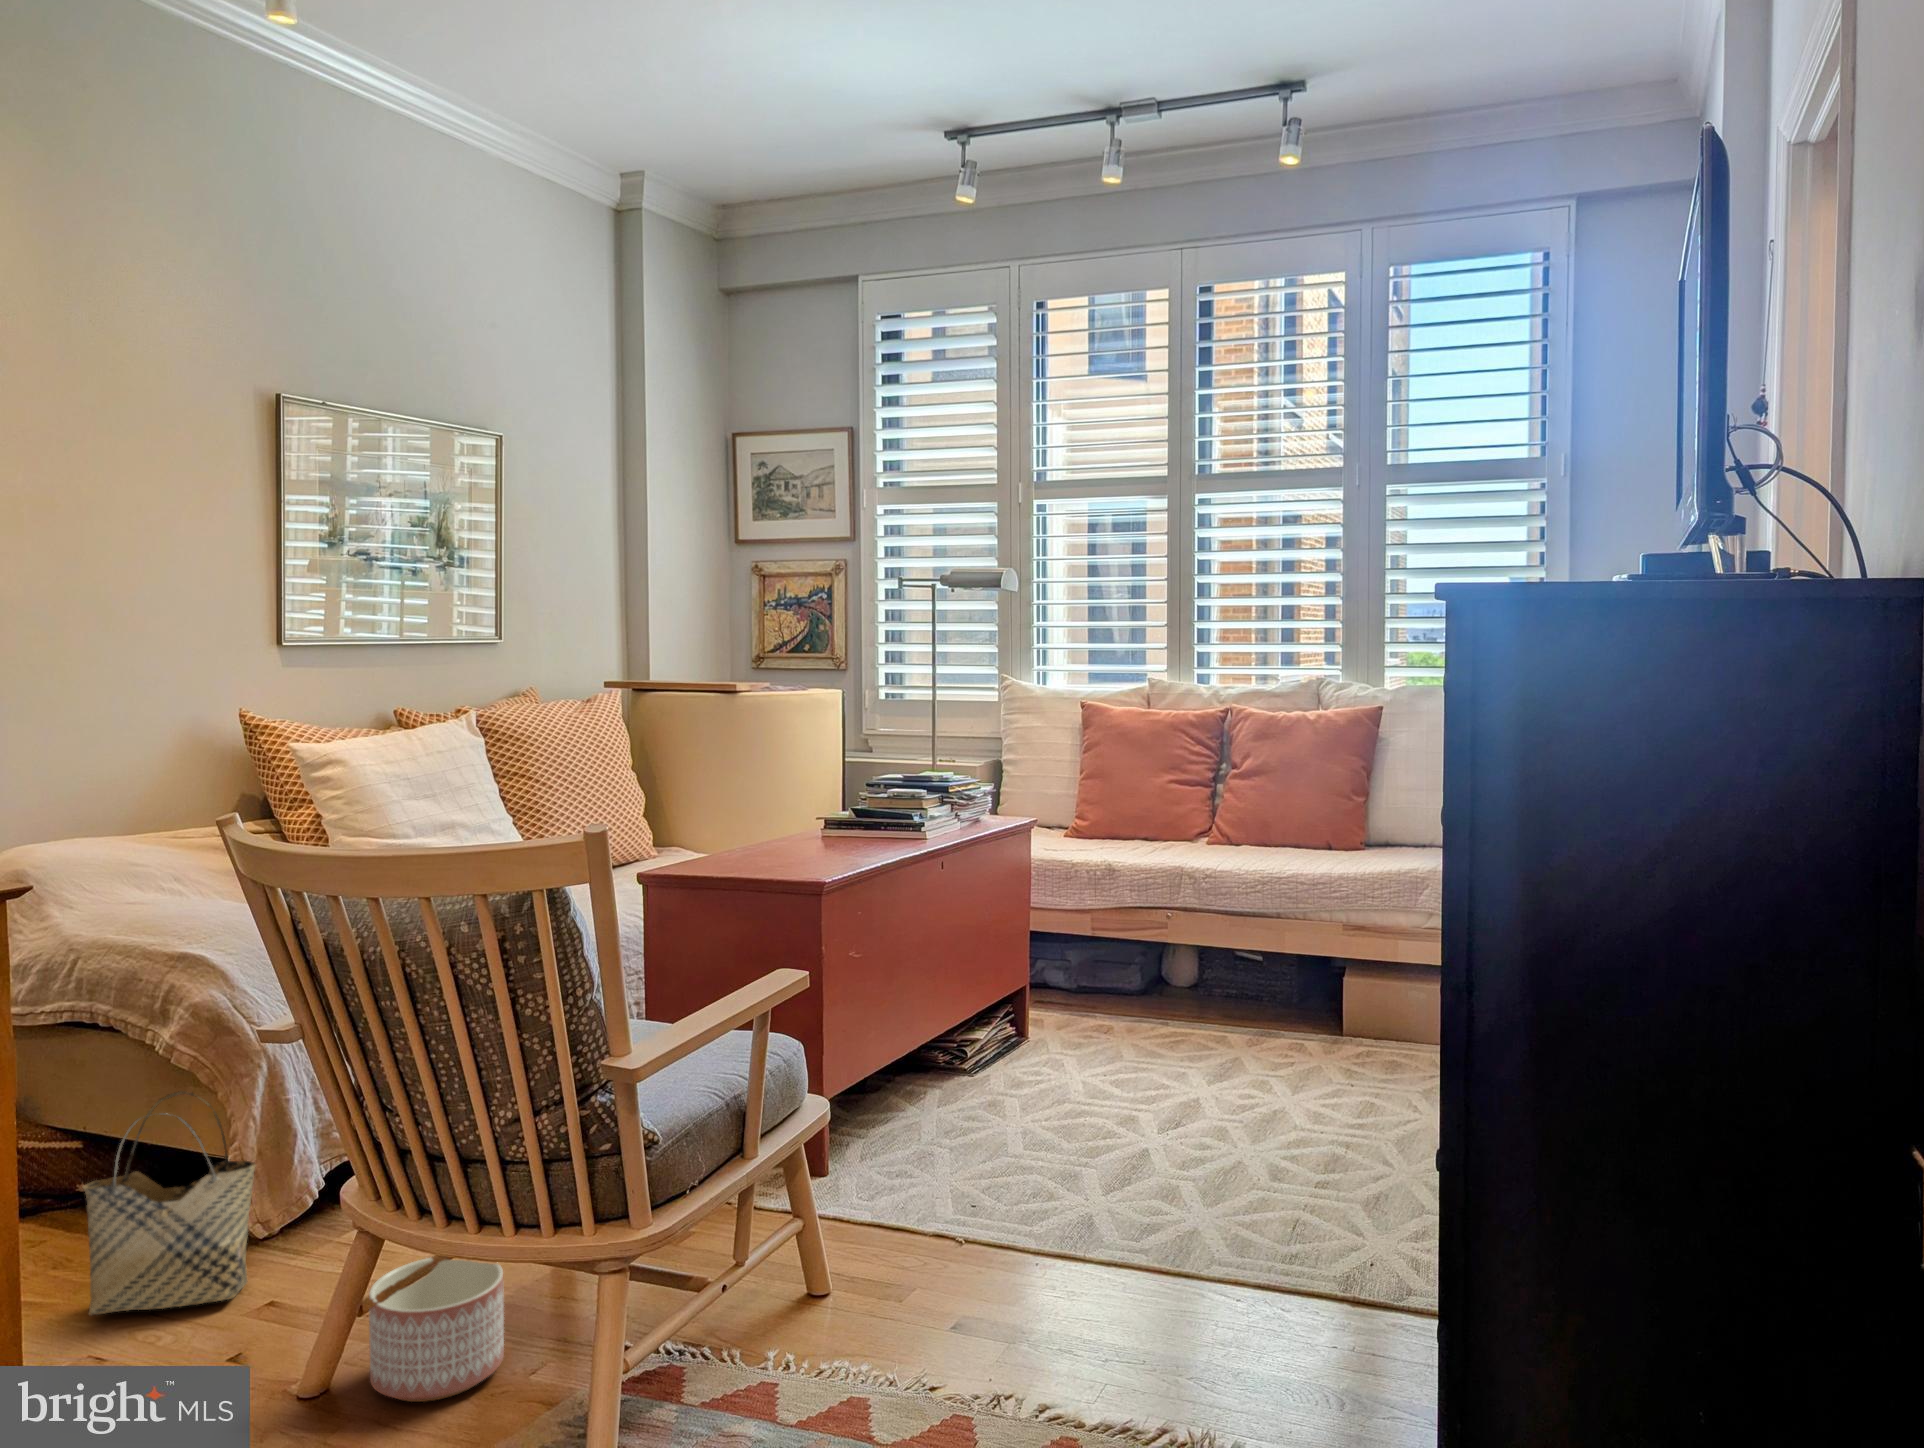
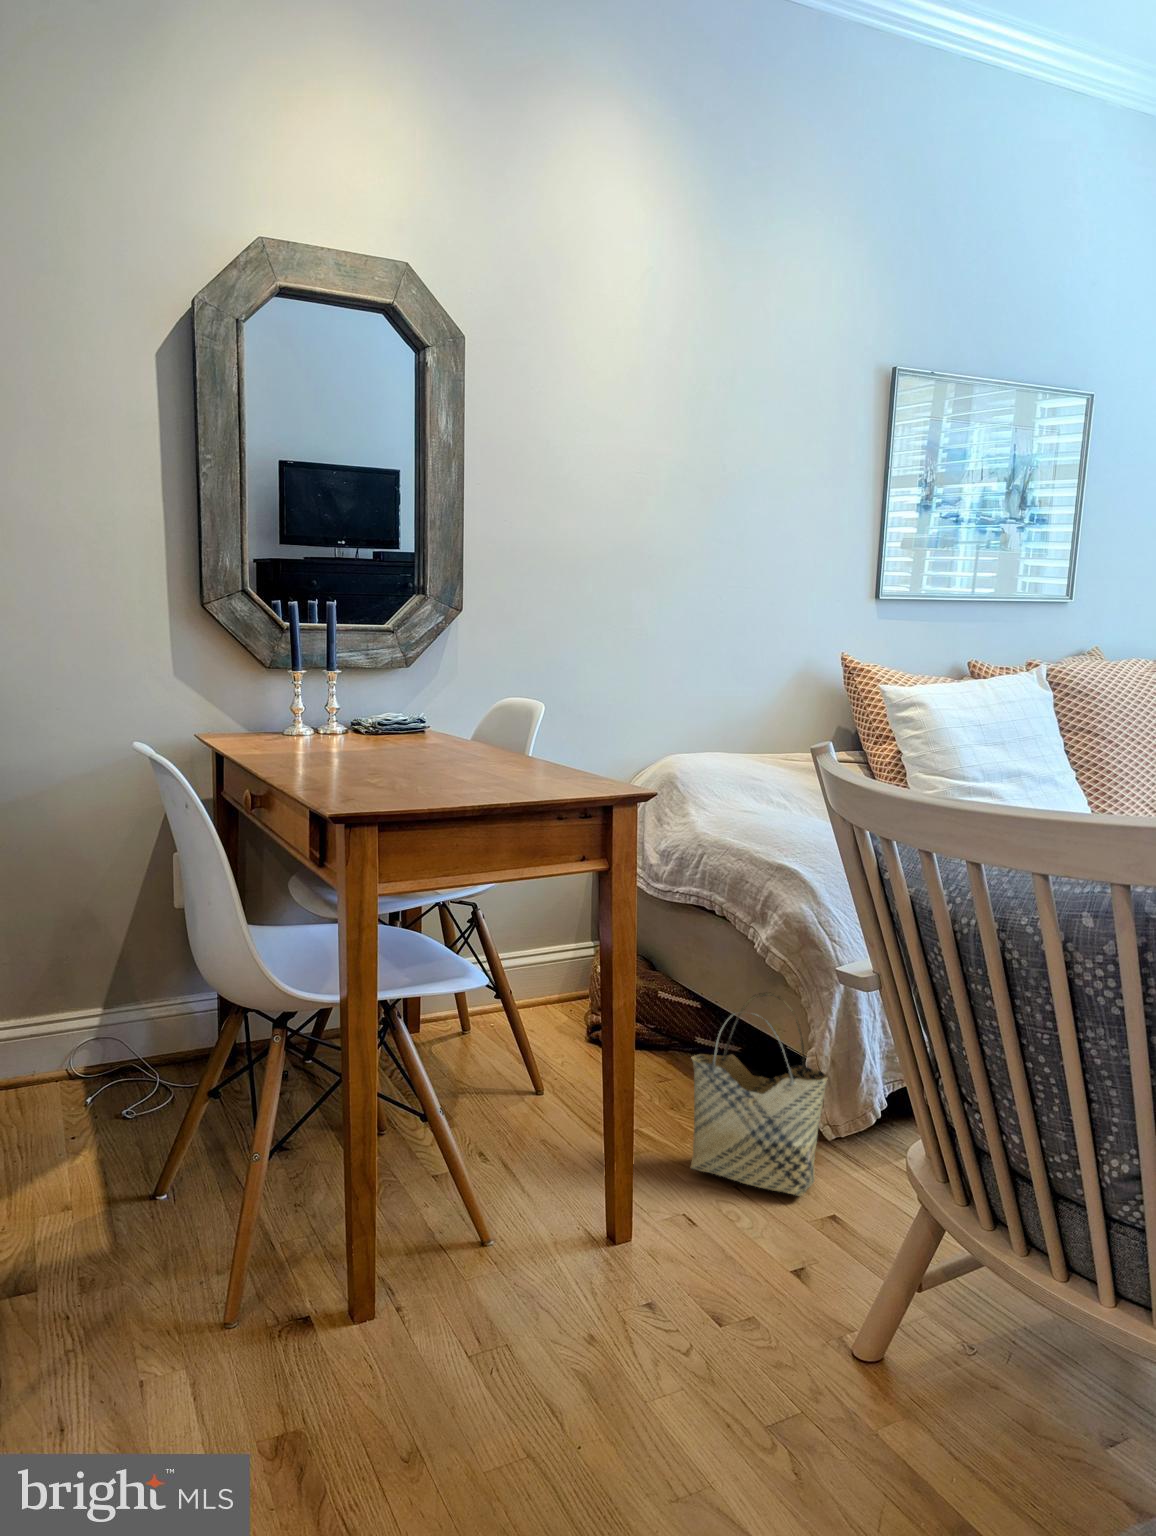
planter: present [369,1258,504,1402] -> none [921,1244,1075,1420]

